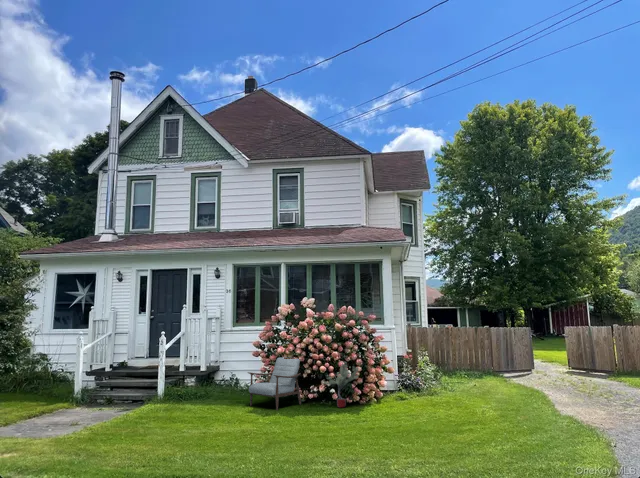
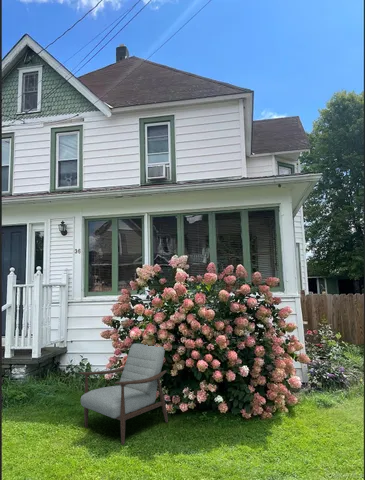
potted tree: present [324,362,358,408] -> none [203,352,264,436]

